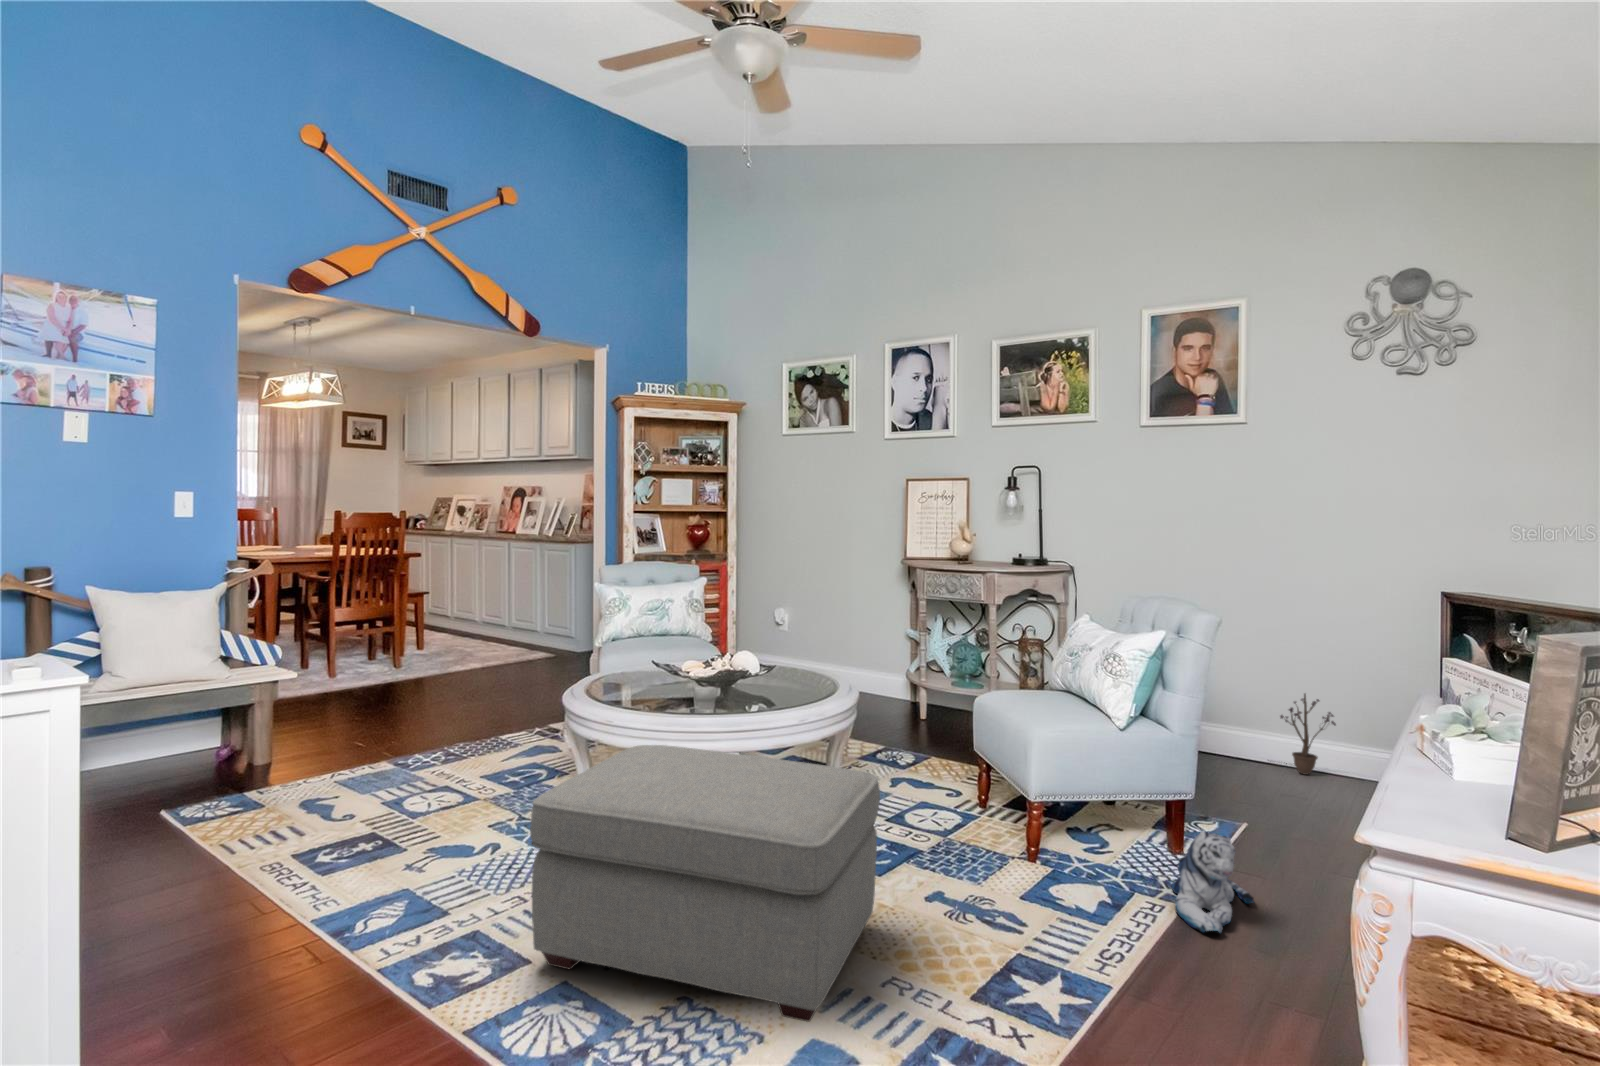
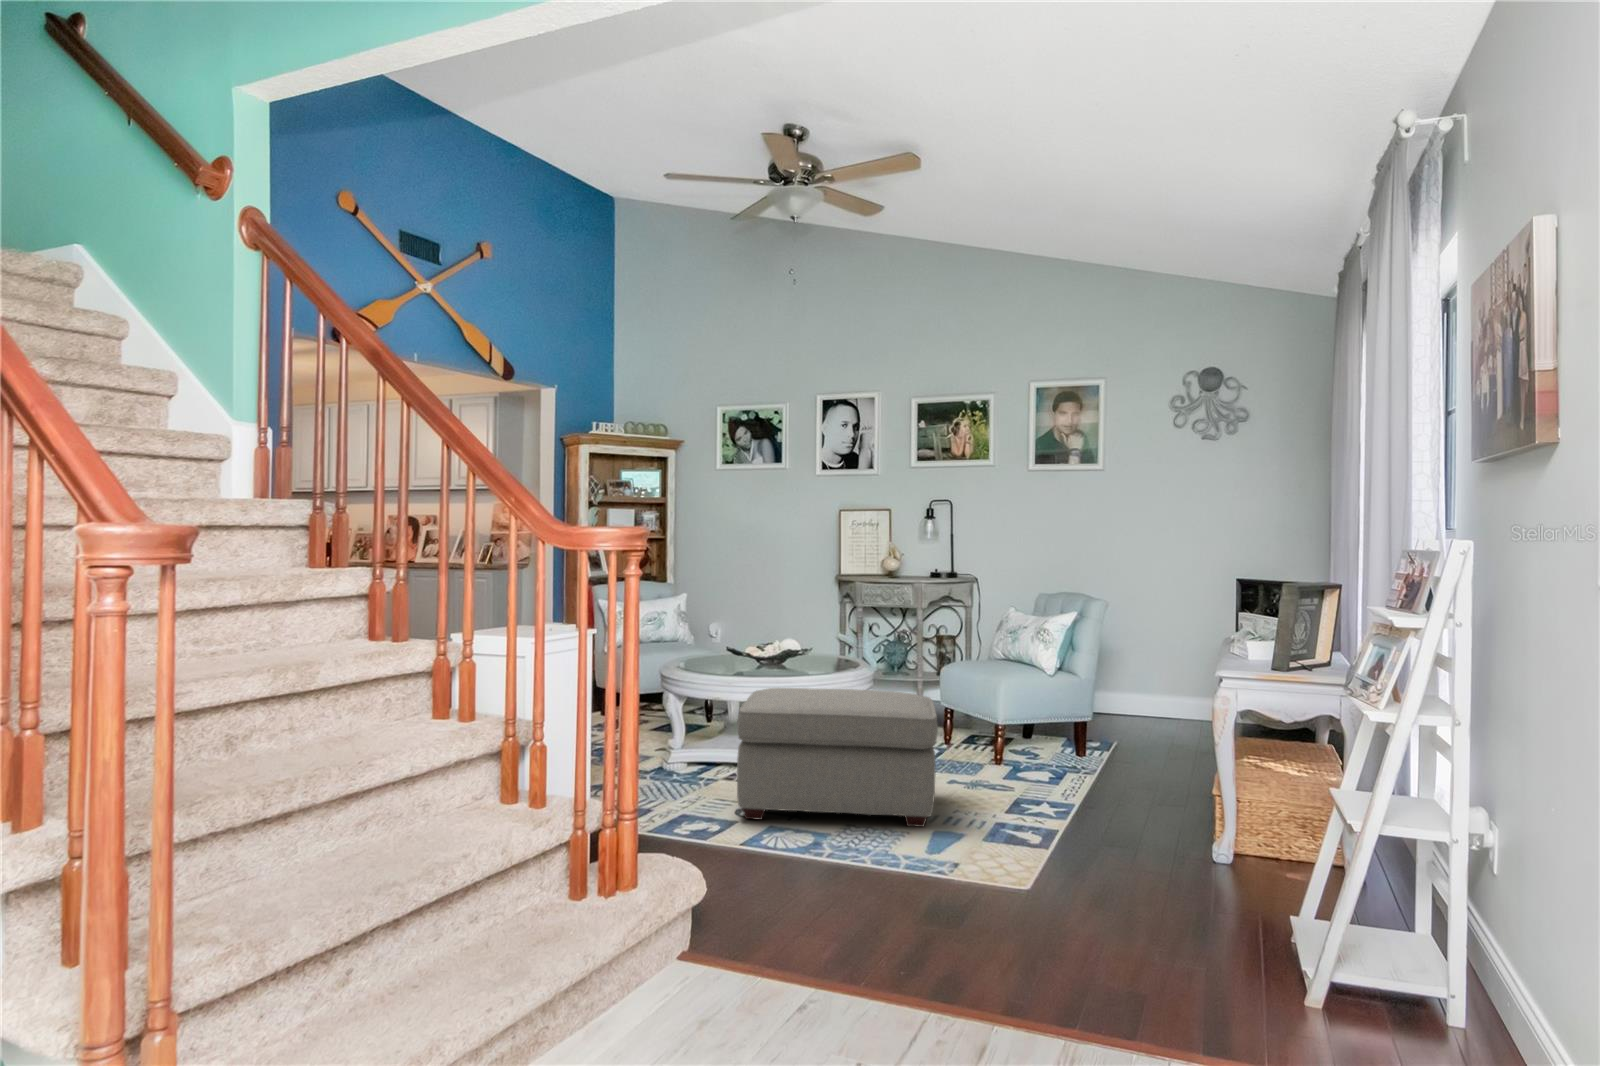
decorative plant: present [1268,694,1336,774] -> none [1123,664,1169,723]
plush toy: present [1171,831,1254,933] -> none [1090,729,1141,786]

